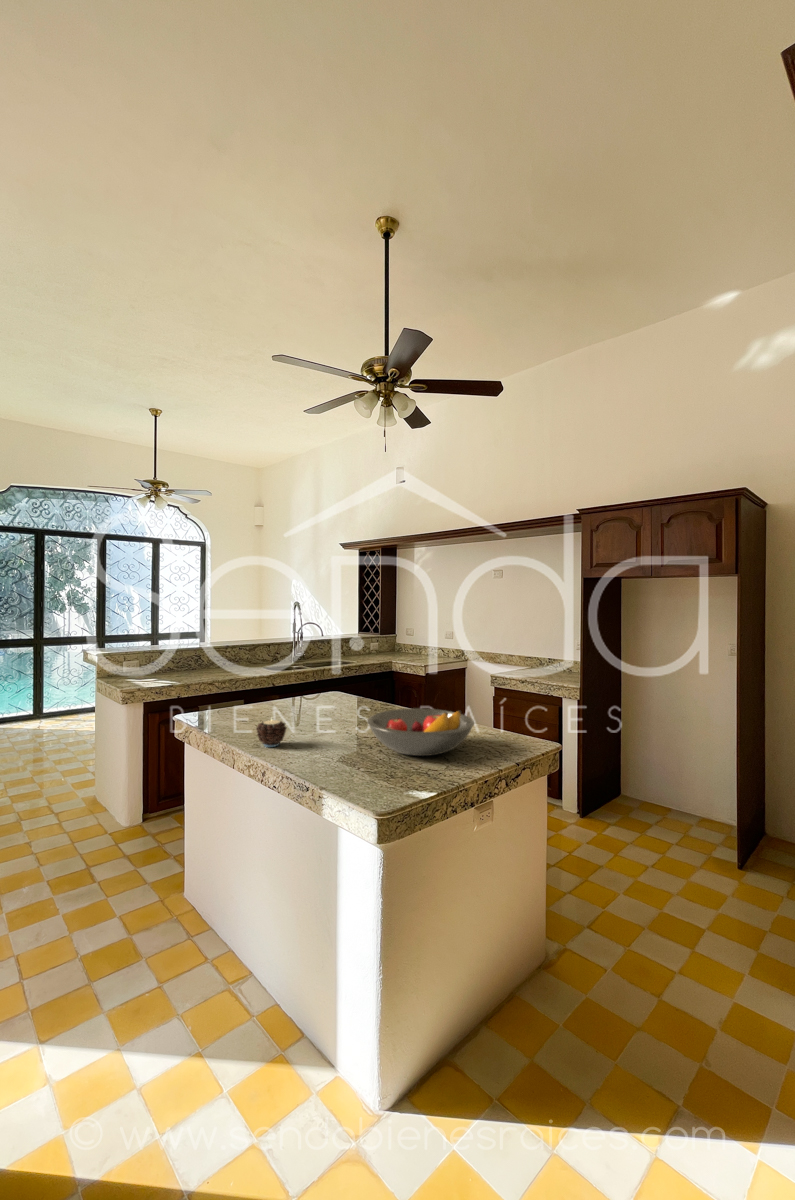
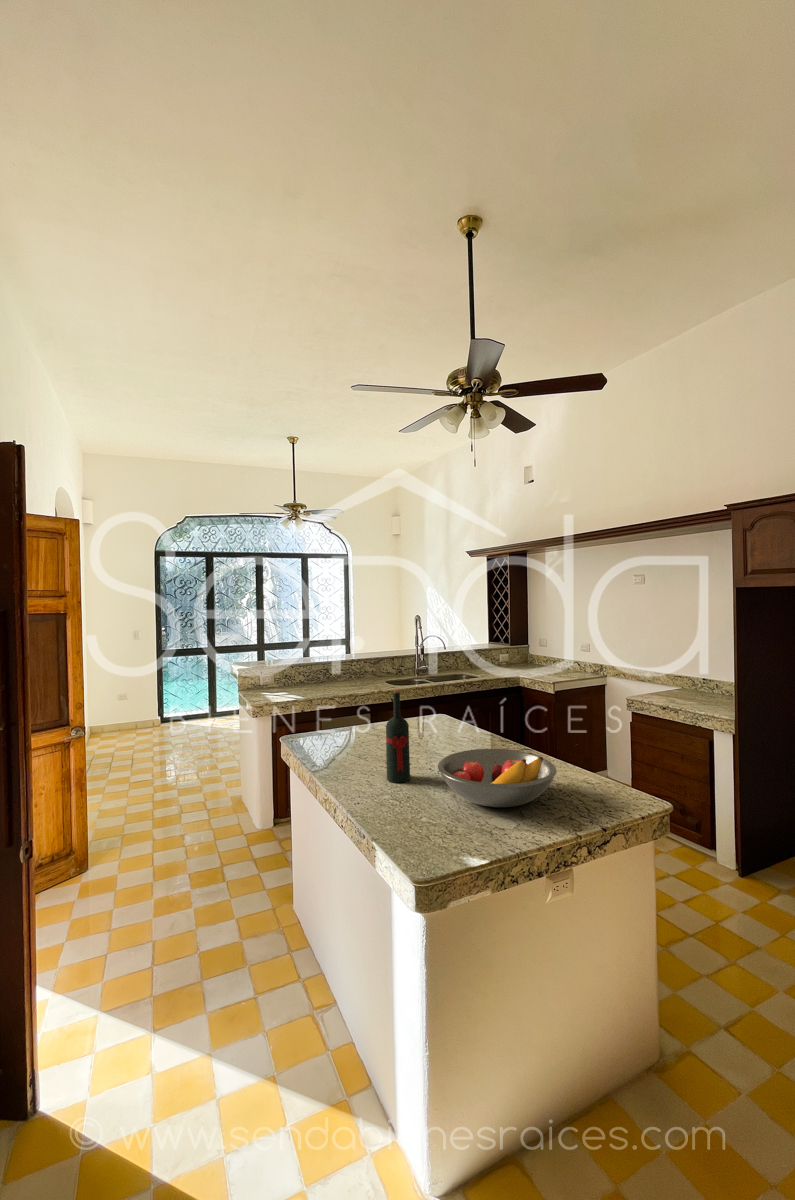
wine bottle: none [311,654,333,744] -> present [386,689,410,783]
candle: present [256,719,287,747] -> none [332,752,362,783]

